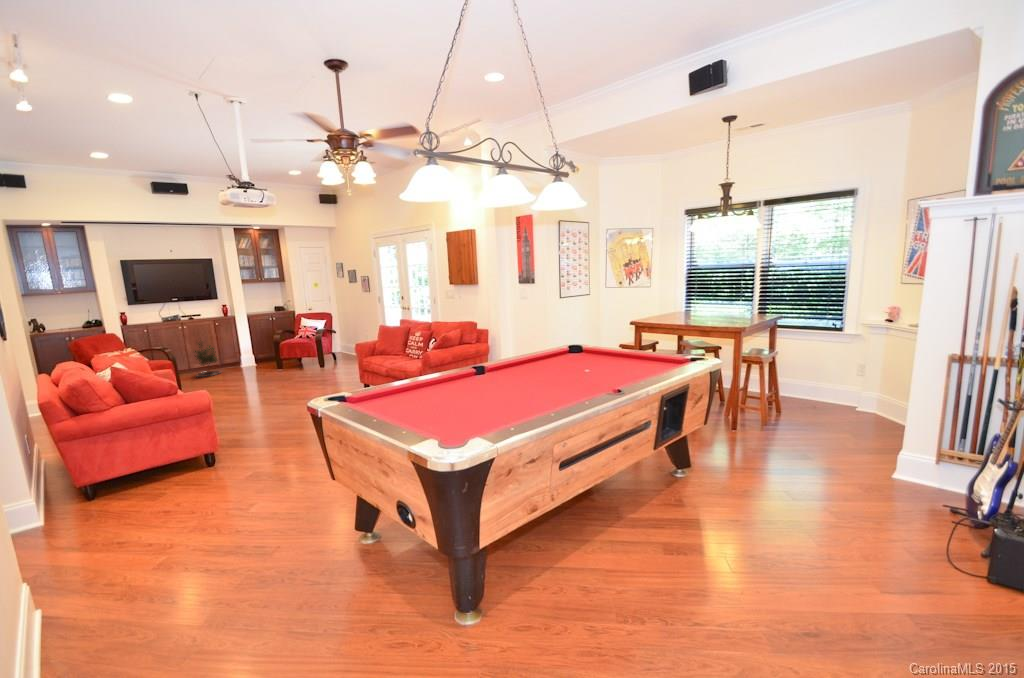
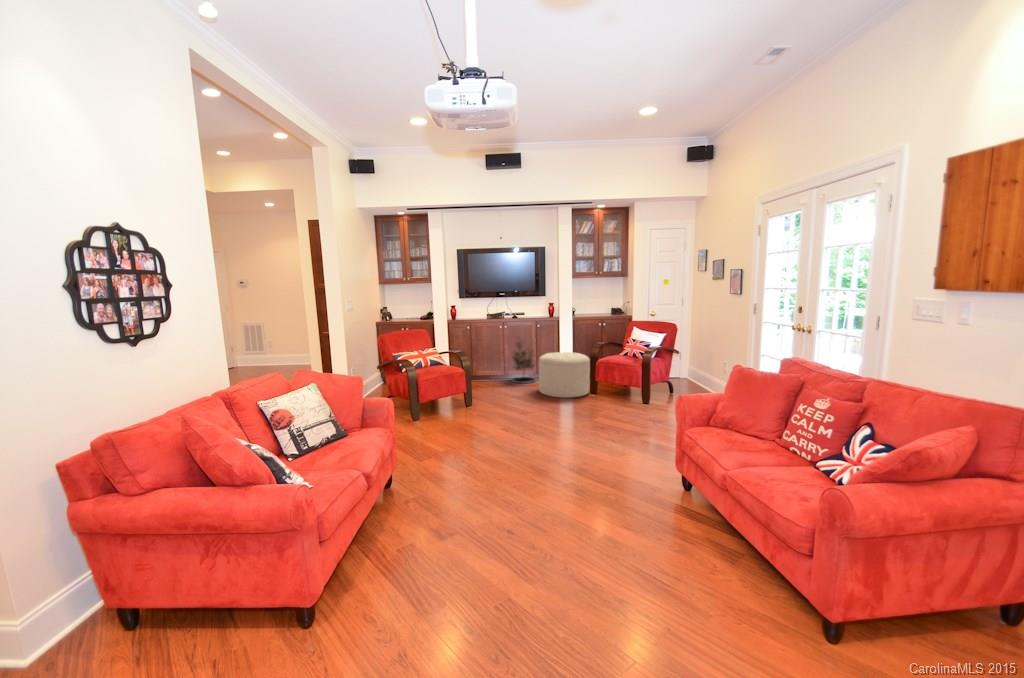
ottoman: none [229,342,277,378] -> present [539,352,590,398]

